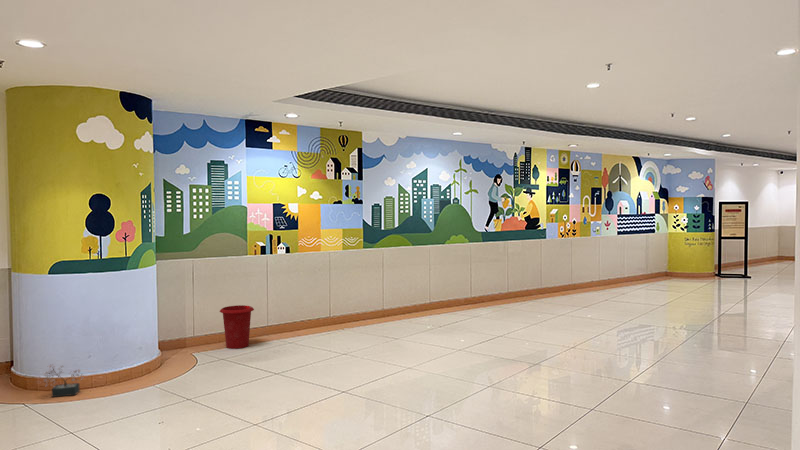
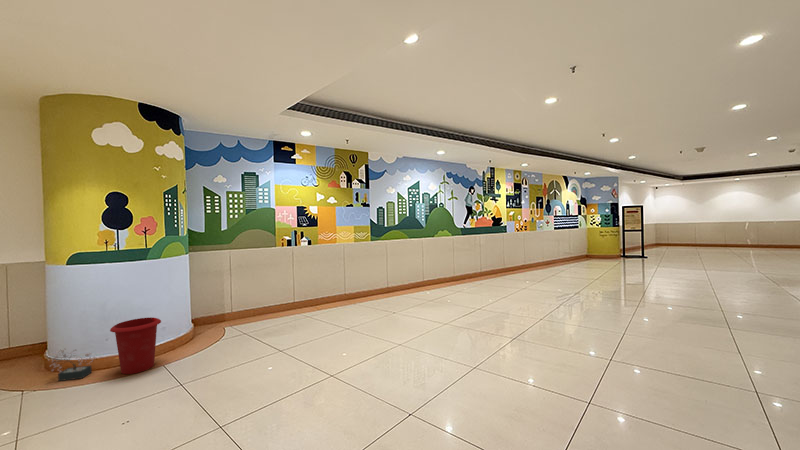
waste bin: present [220,305,254,349] -> present [110,317,161,374]

